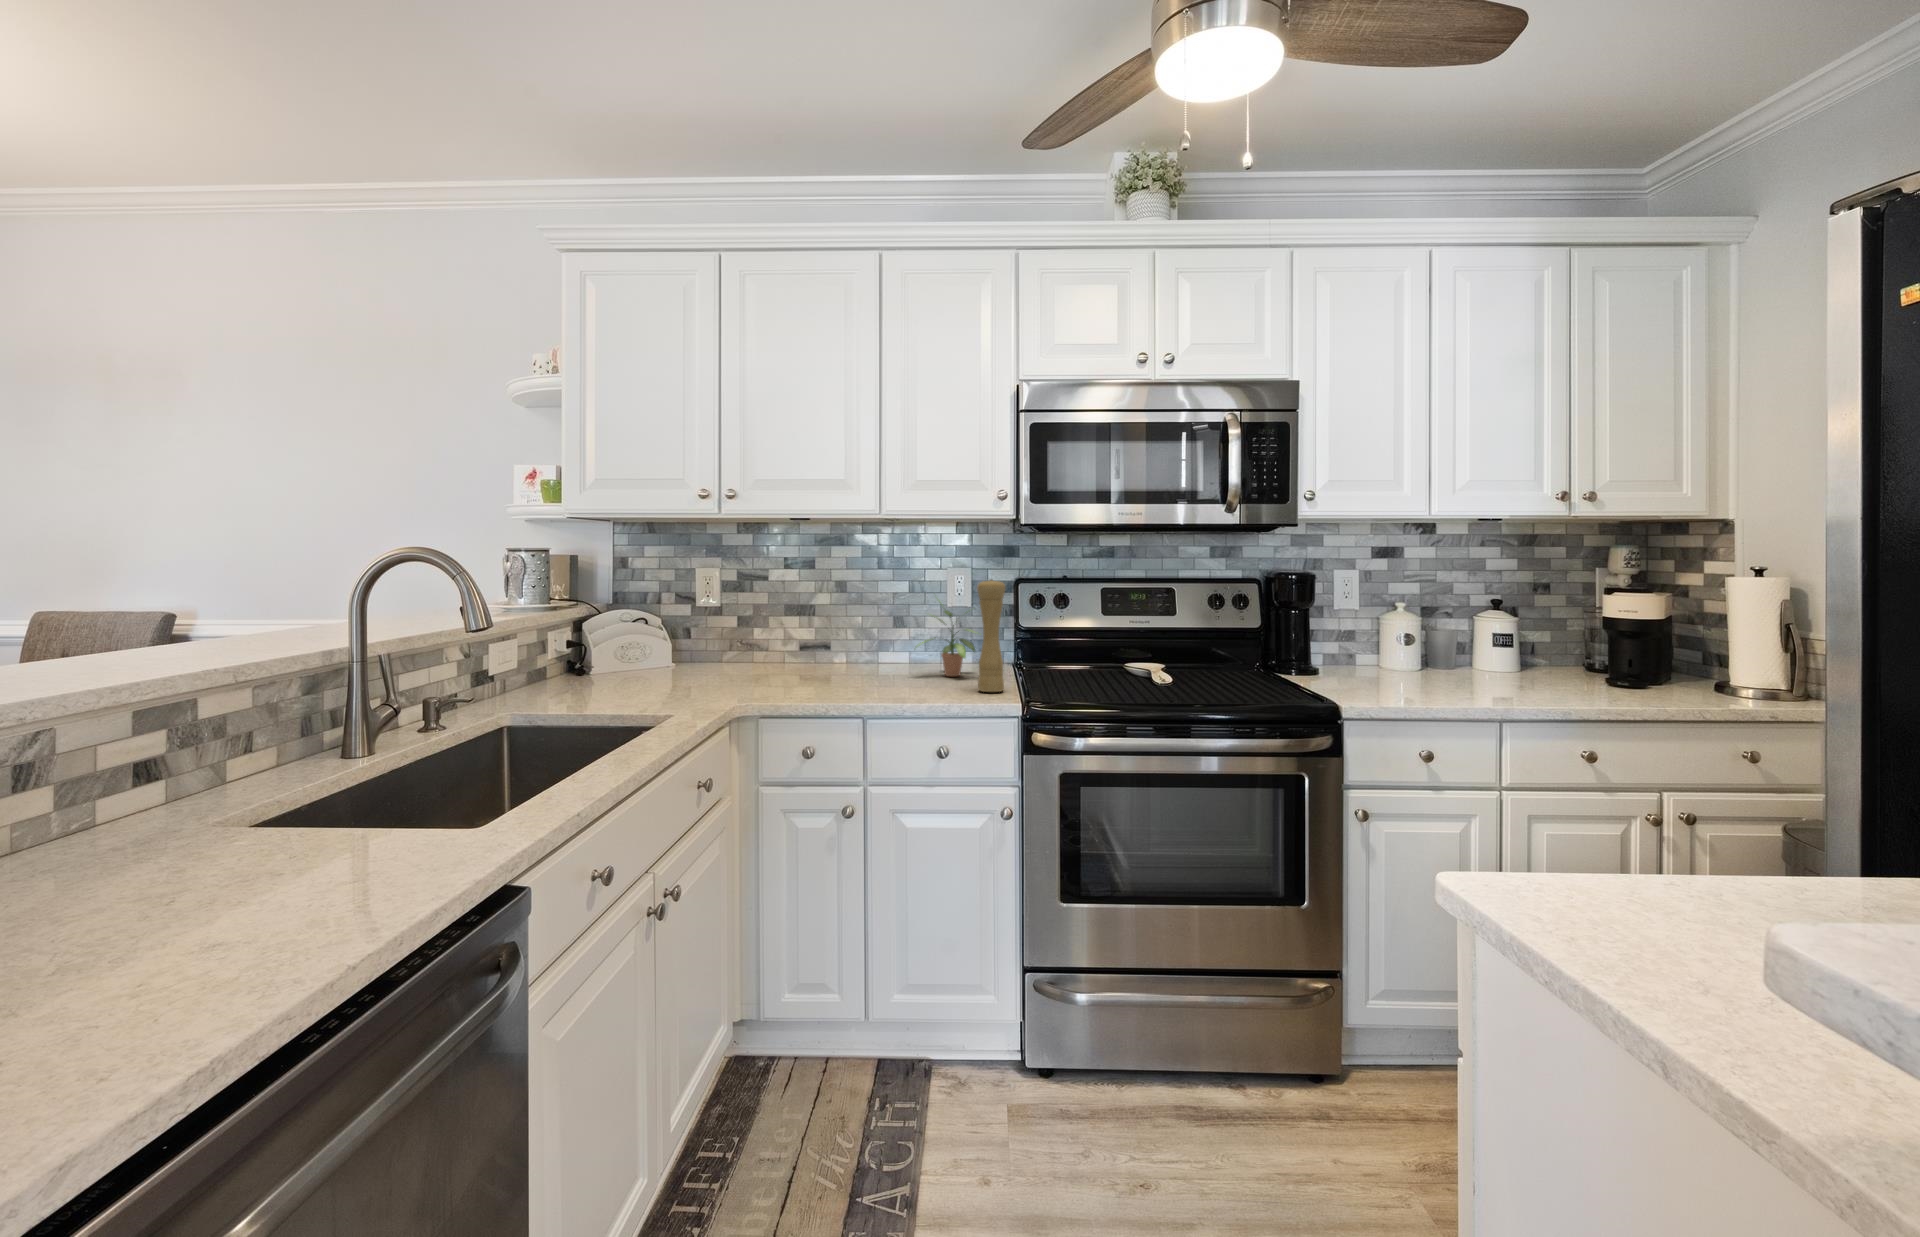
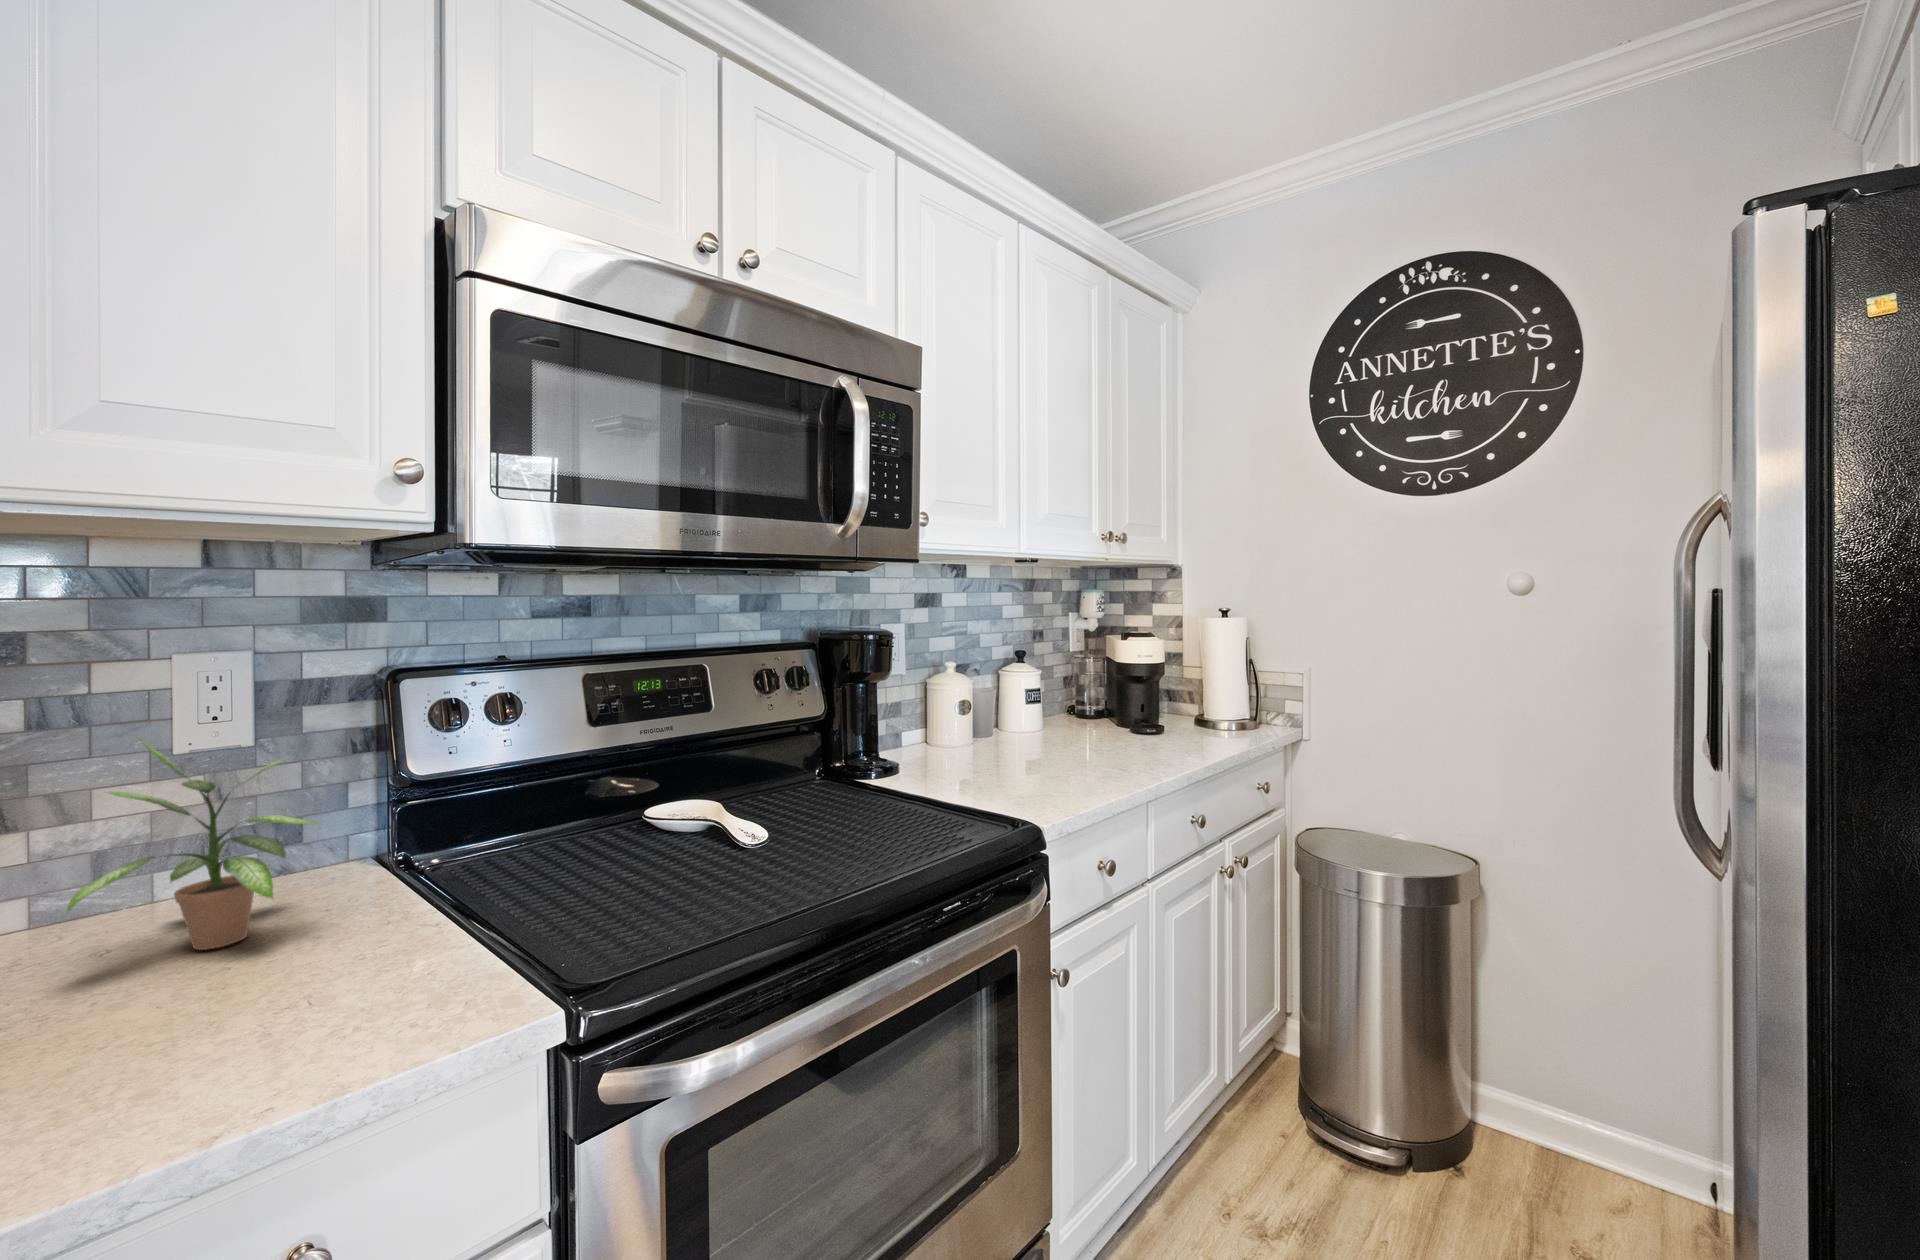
pepper mill: present [977,579,1005,692] -> none [332,693,435,1001]

